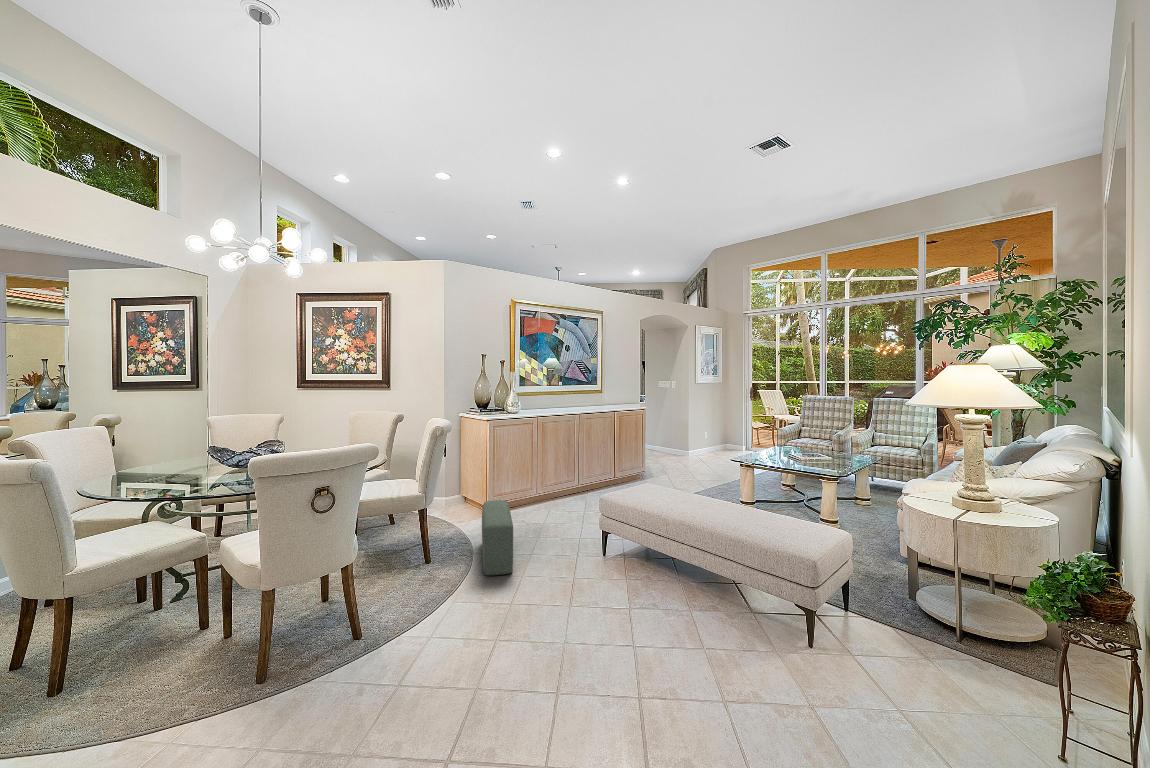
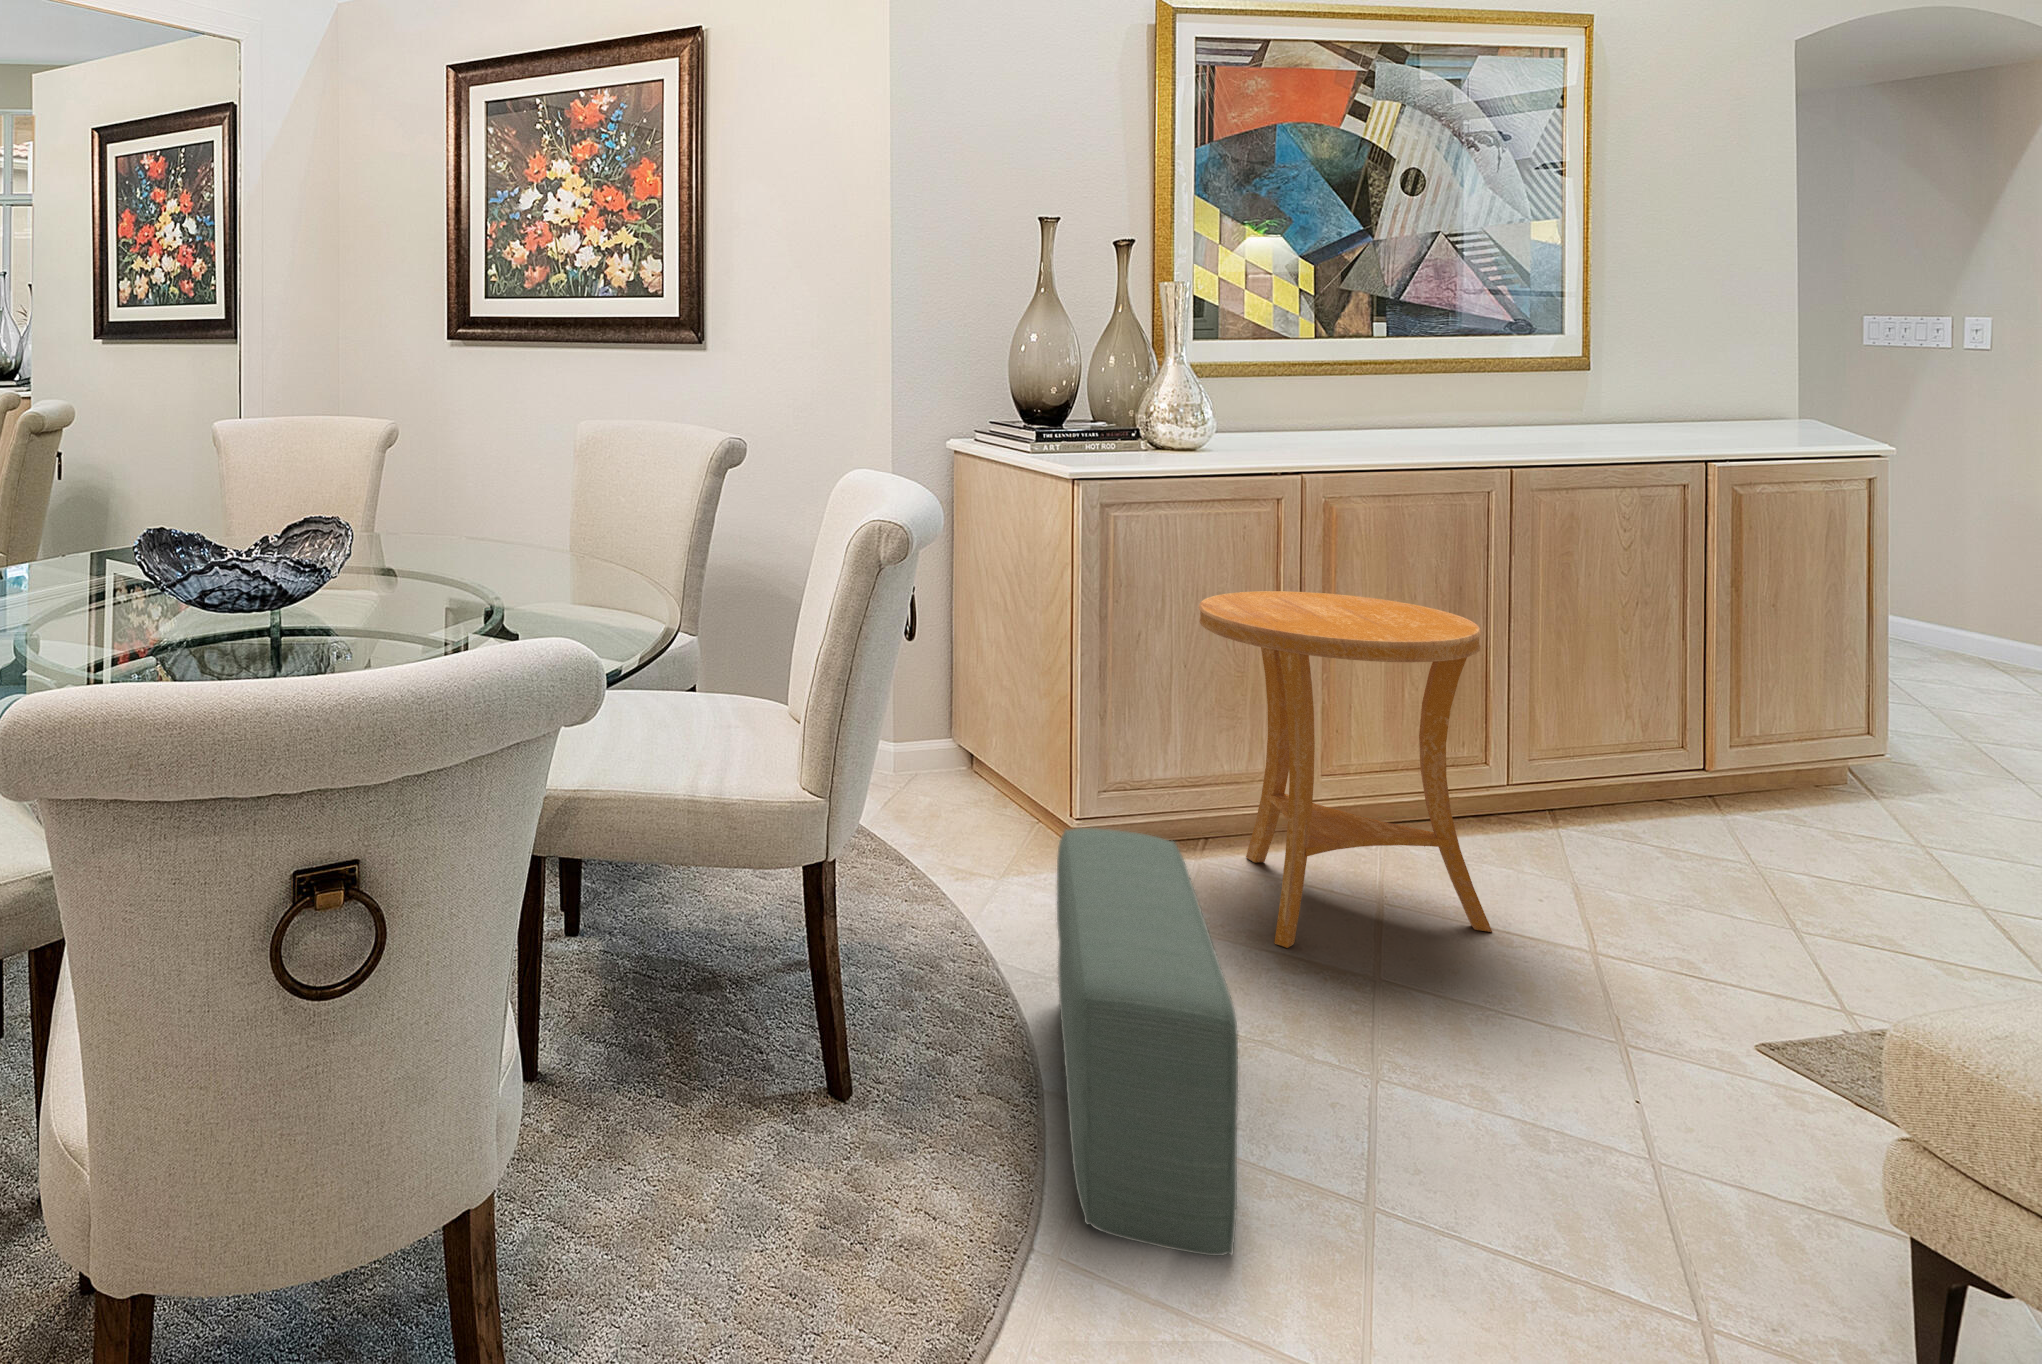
side table: none [516,446,572,524] -> present [1199,591,1492,948]

